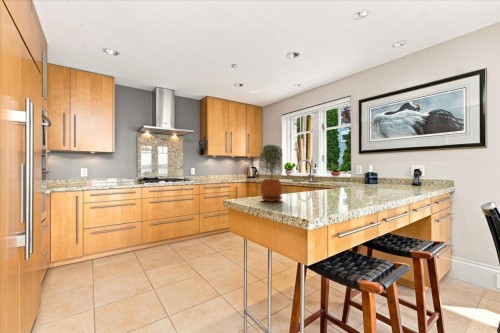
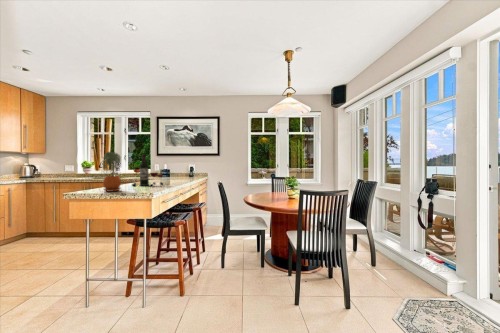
wine bottle: none [307,148,353,199] -> present [132,154,163,186]

